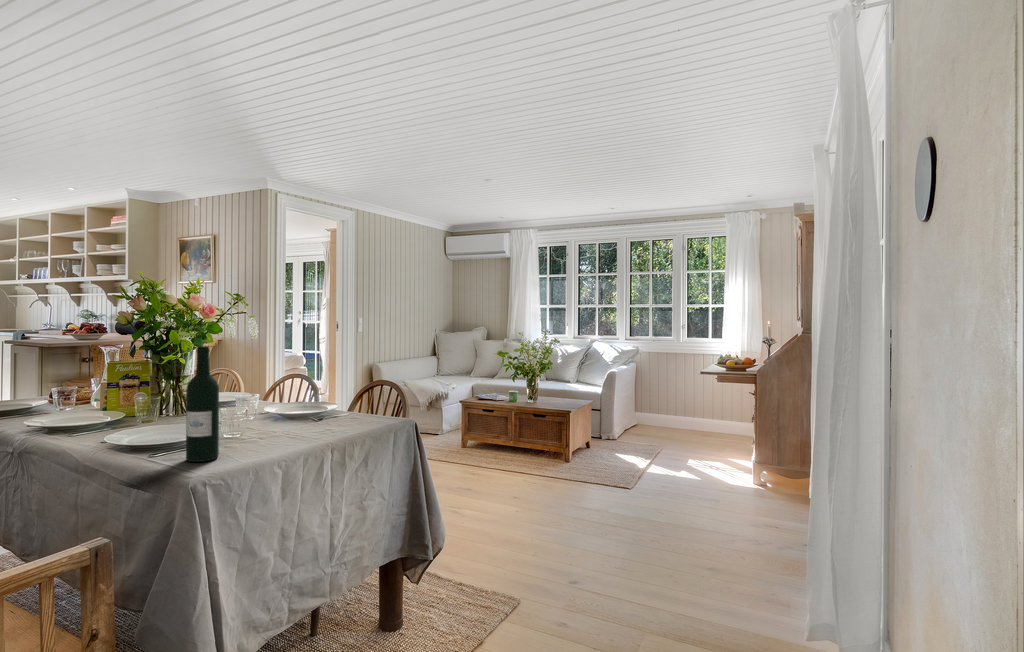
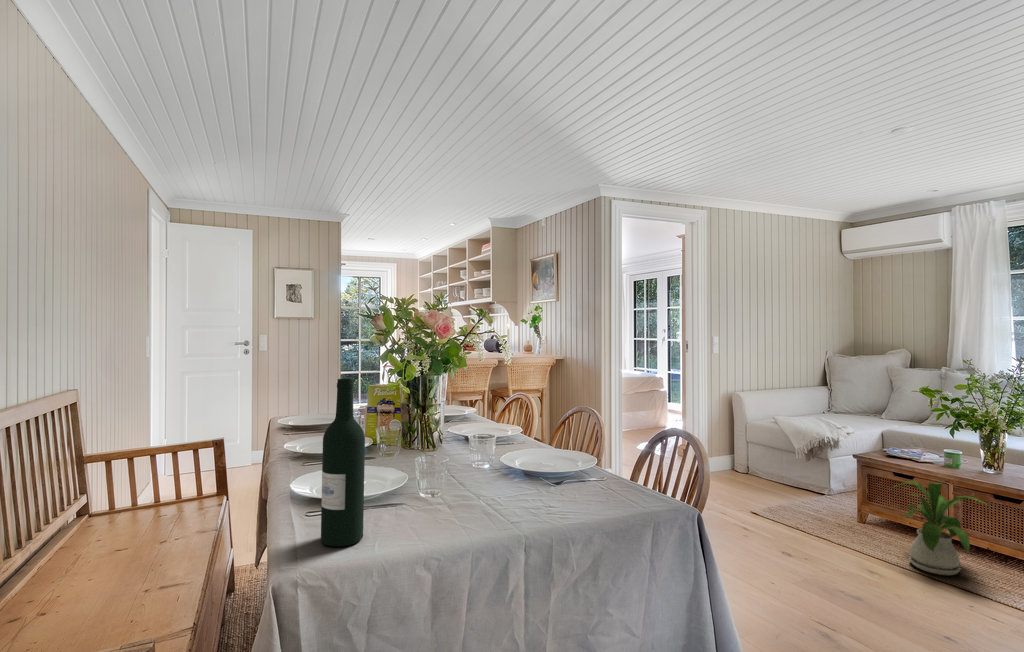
house plant: none [483,409,533,466] -> present [900,481,986,575]

